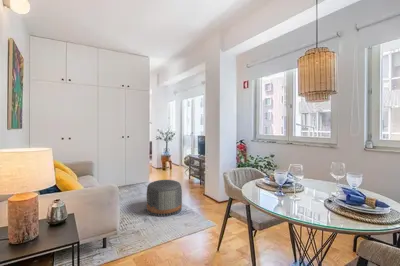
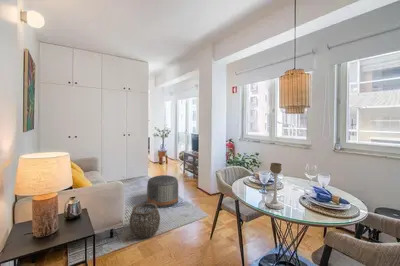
candle holder: none [282,157,305,213] -> present [266,163,284,209]
woven basket: none [124,210,160,251] -> present [129,203,160,239]

